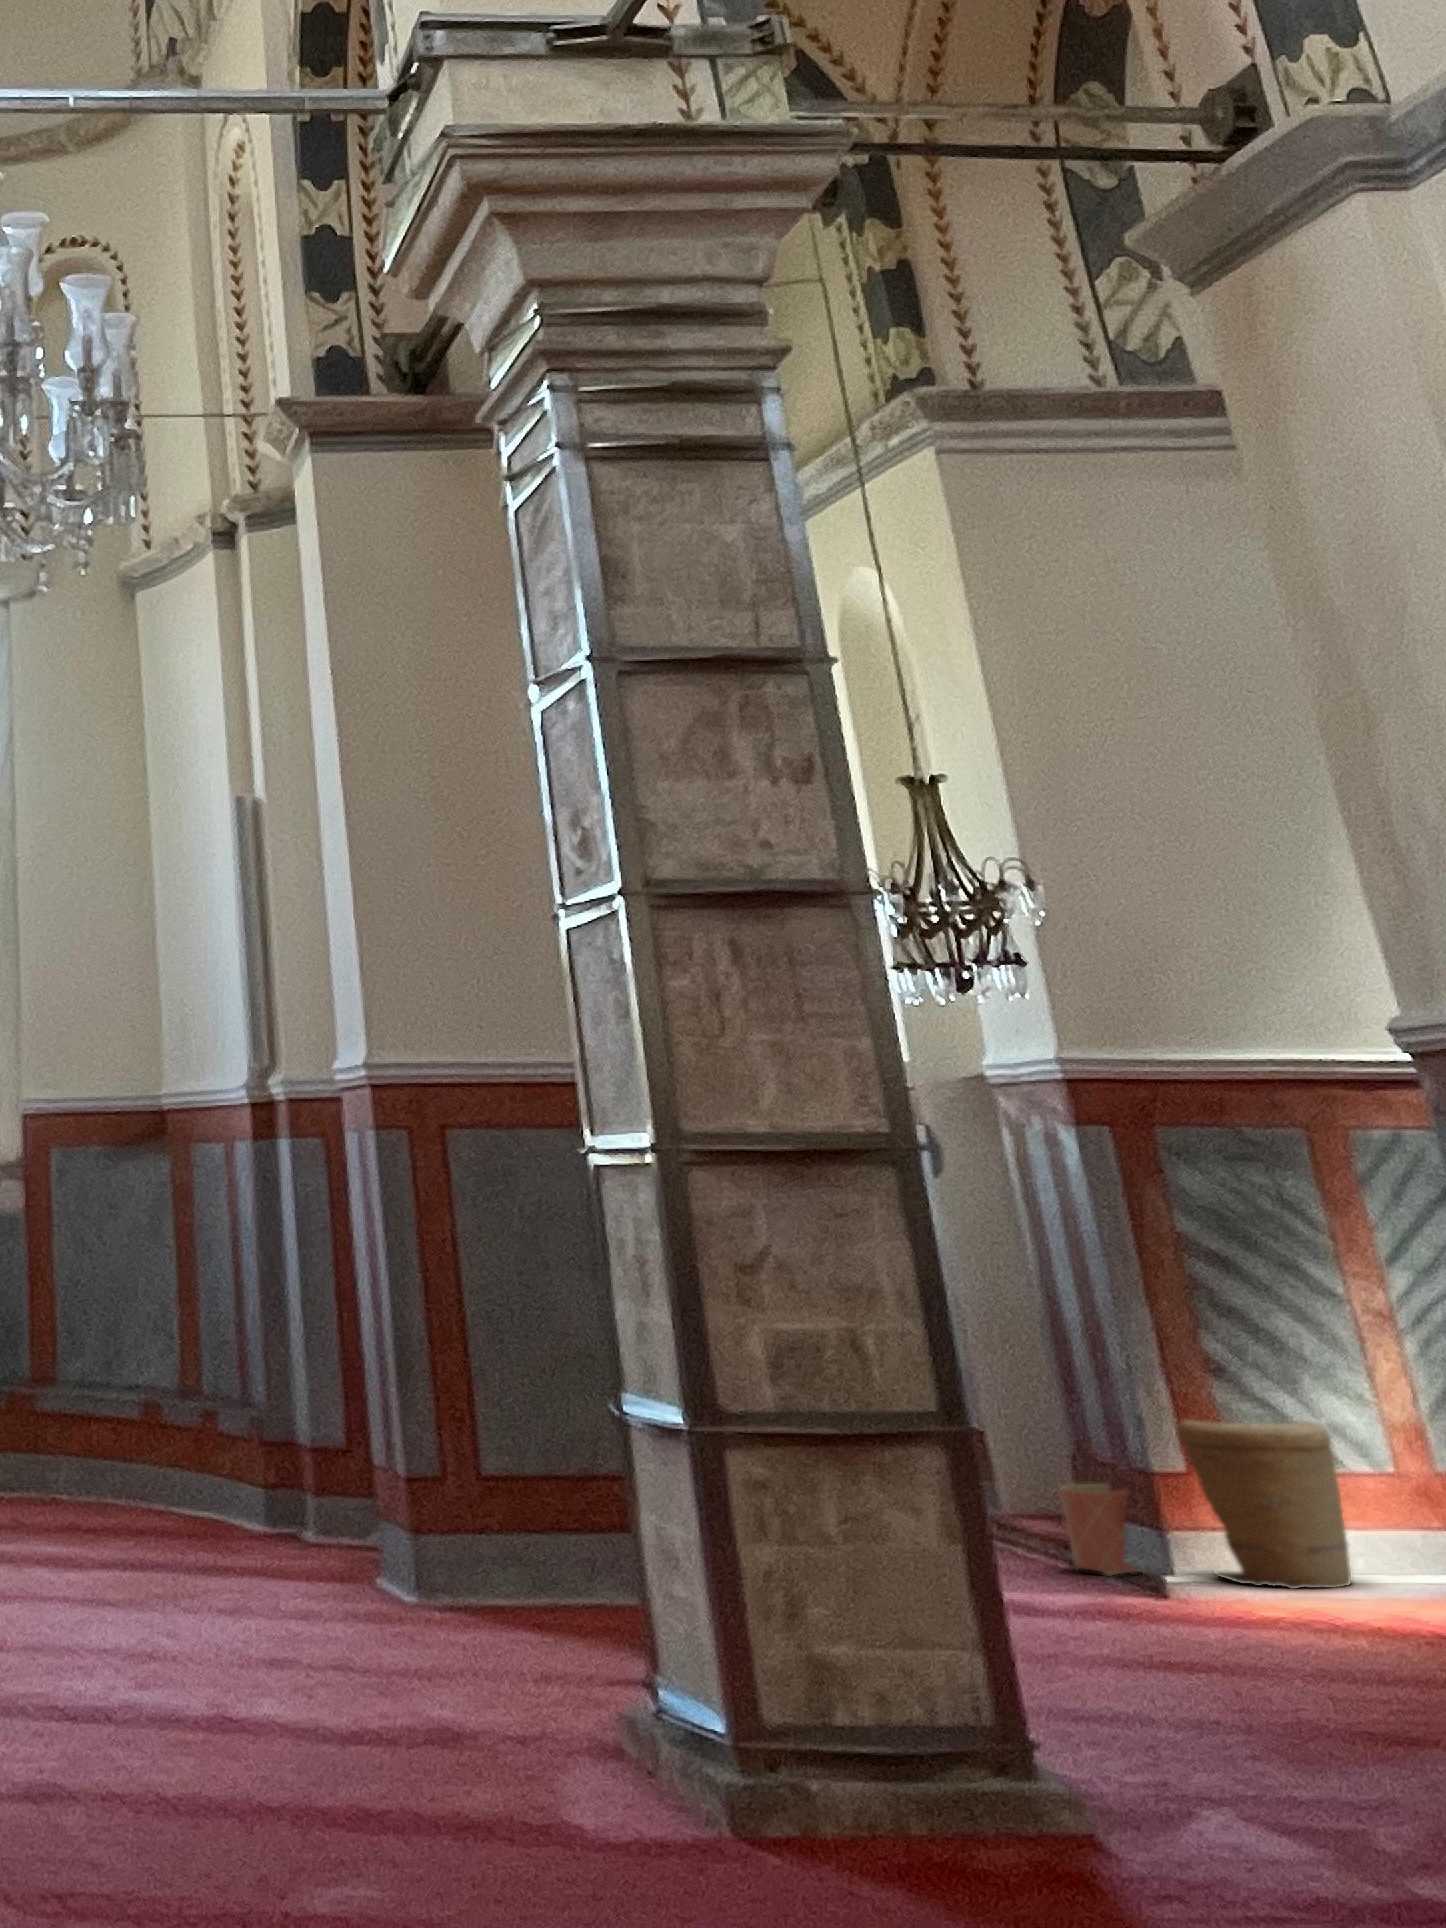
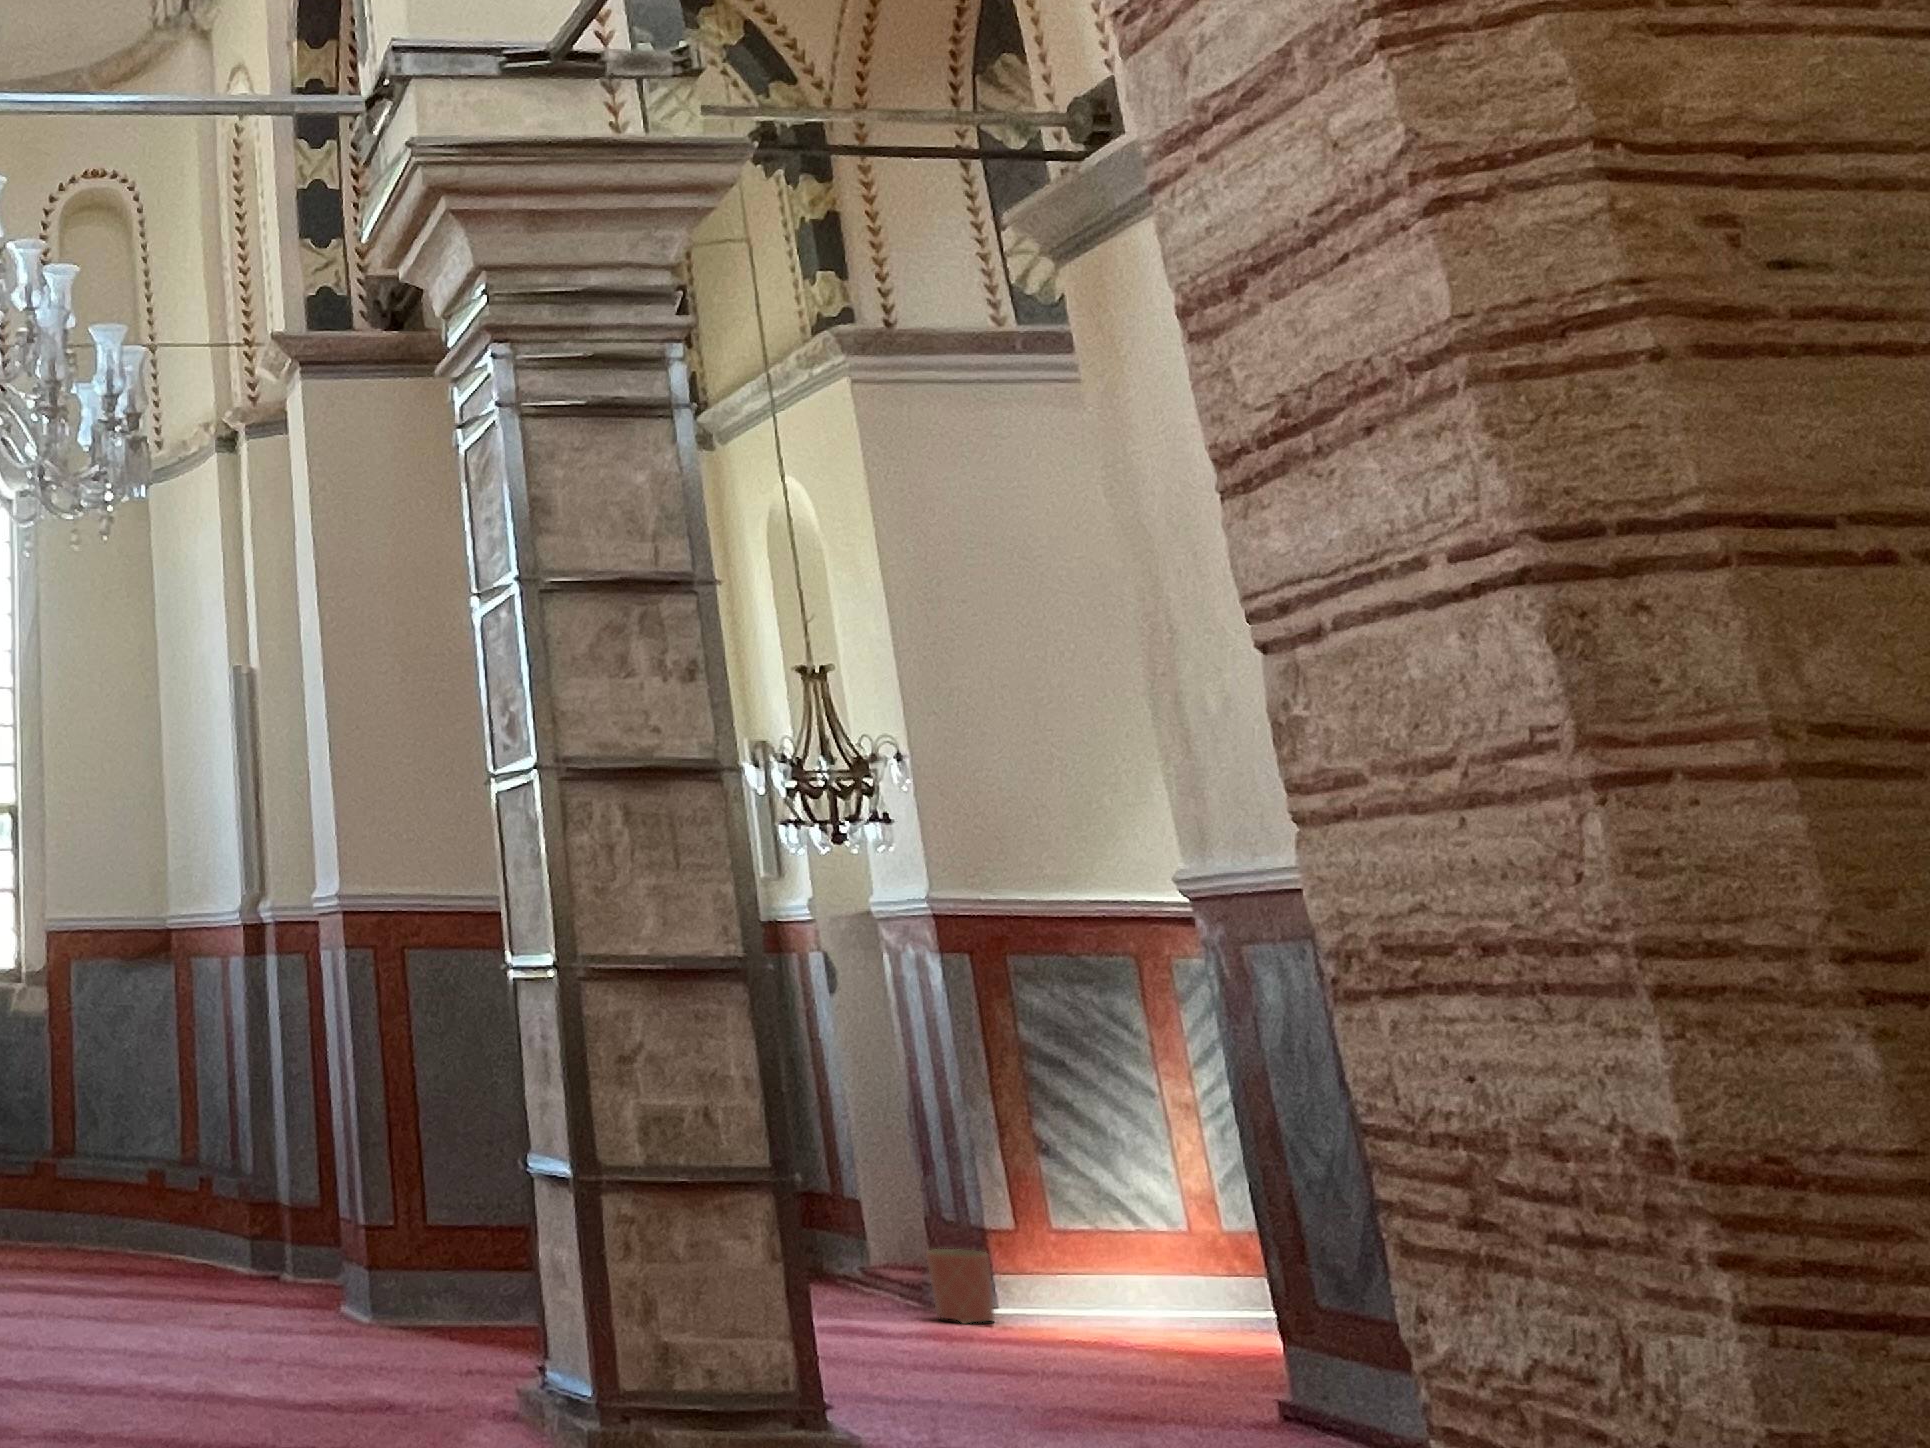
woven basket: present [1179,1421,1351,1589] -> none [1026,1196,1167,1336]

